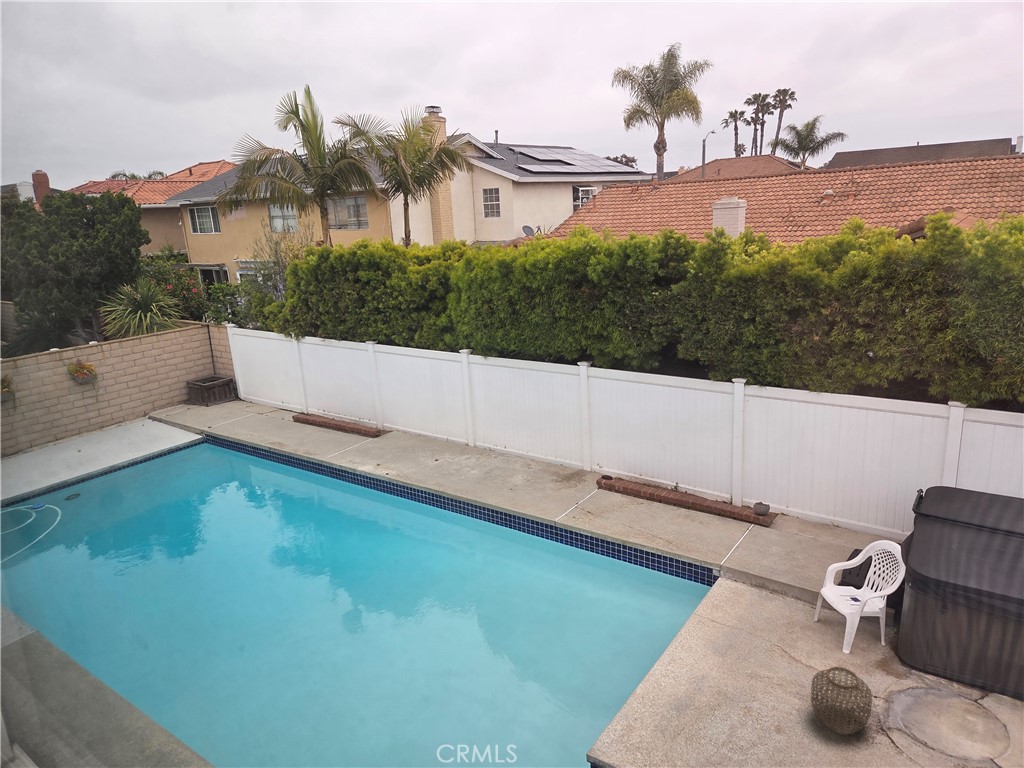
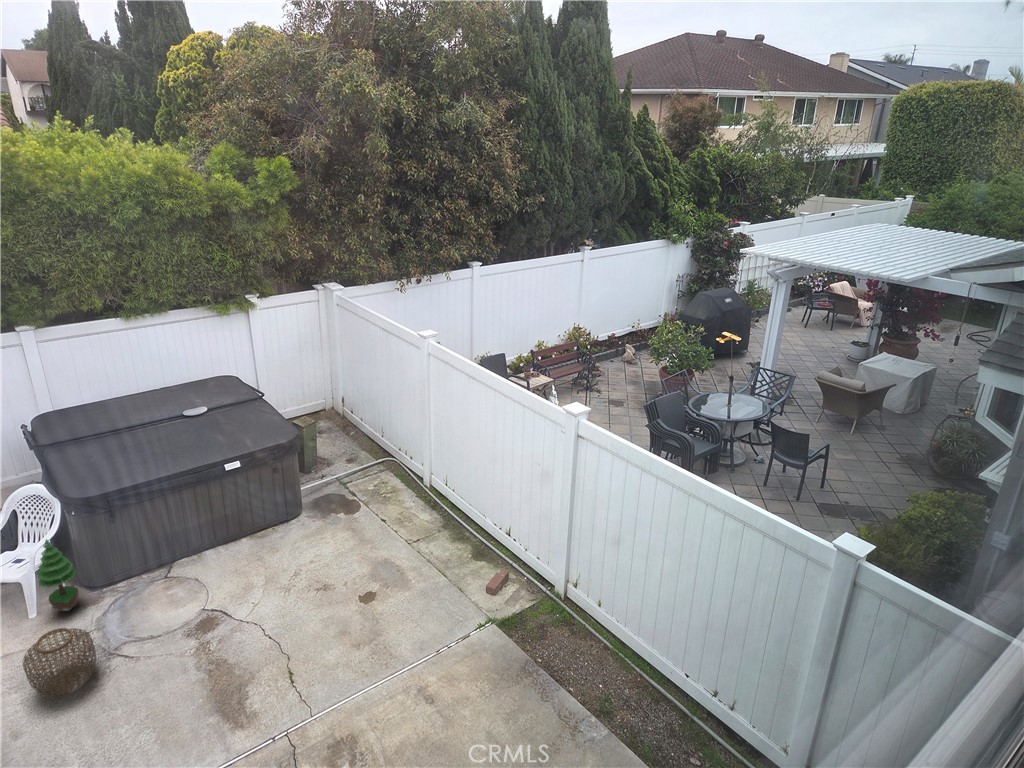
potted tree: none [858,591,892,666] -> present [38,539,78,611]

